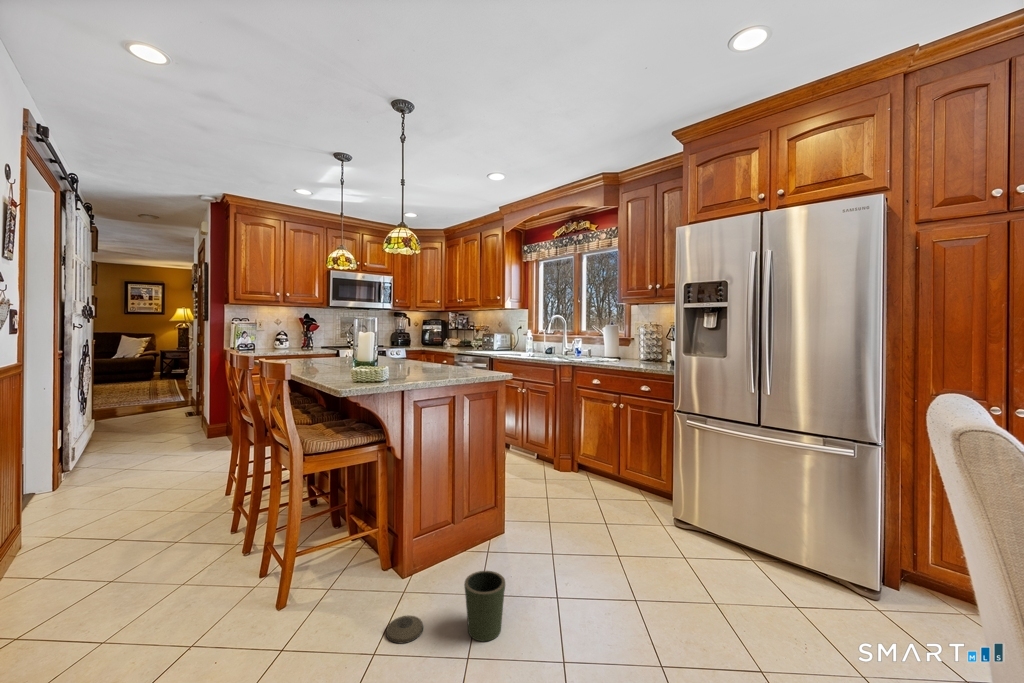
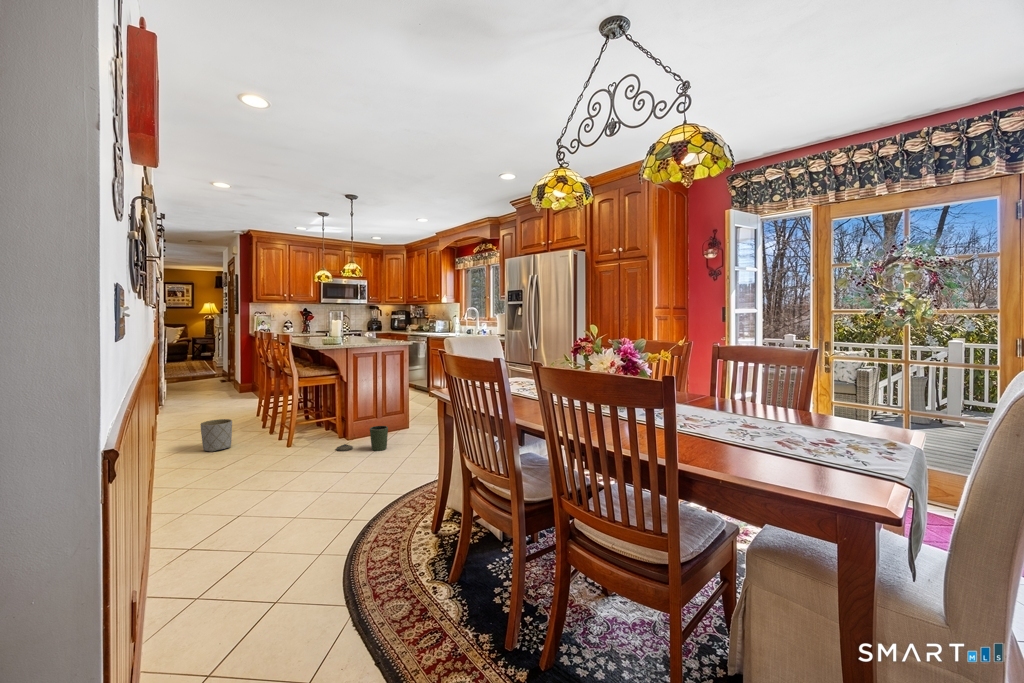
planter: none [63,553,147,649] -> present [200,419,232,452]

